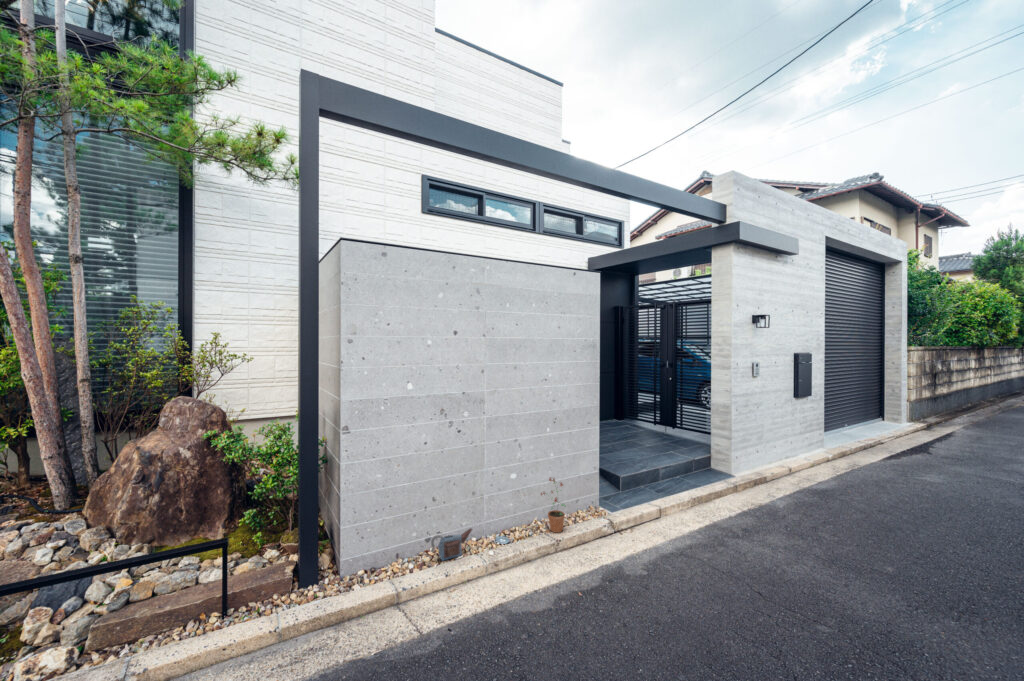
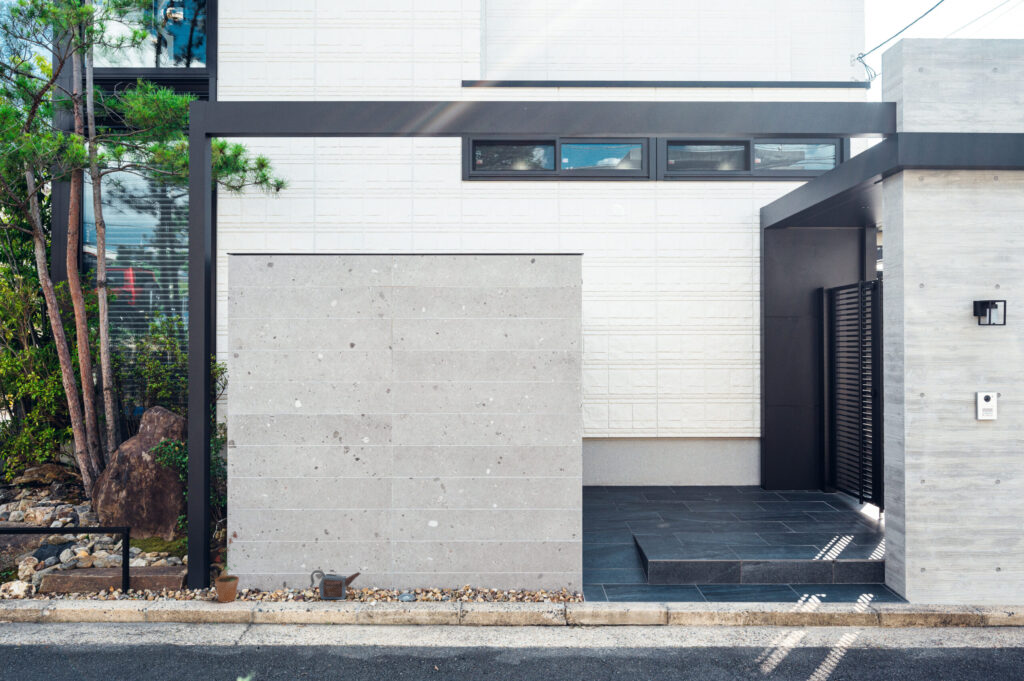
potted plant: present [541,478,565,533] -> present [215,532,239,603]

